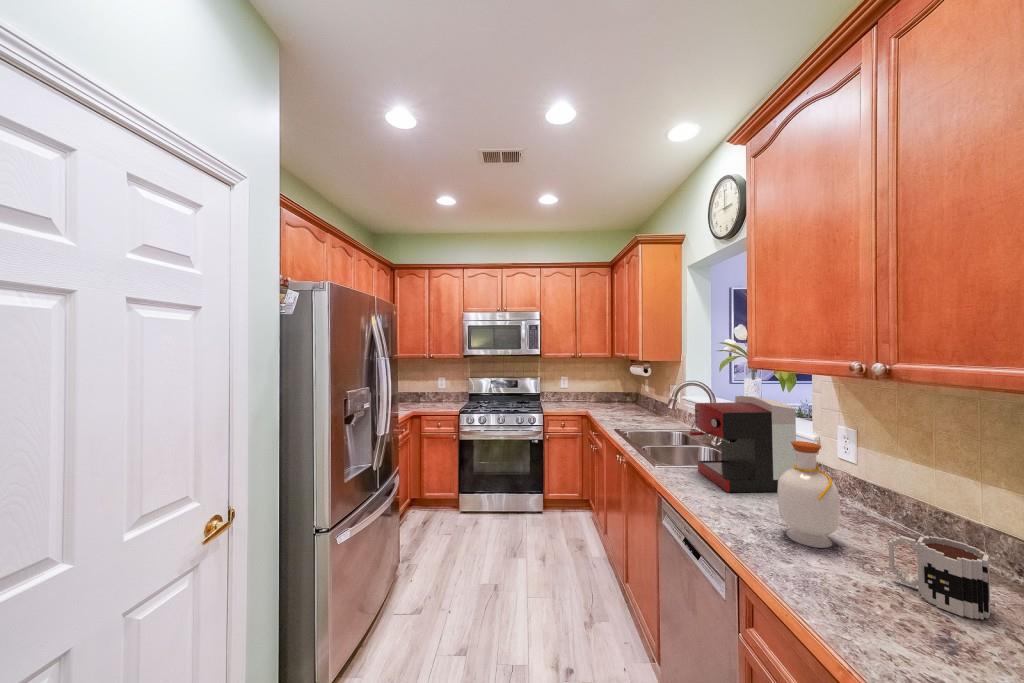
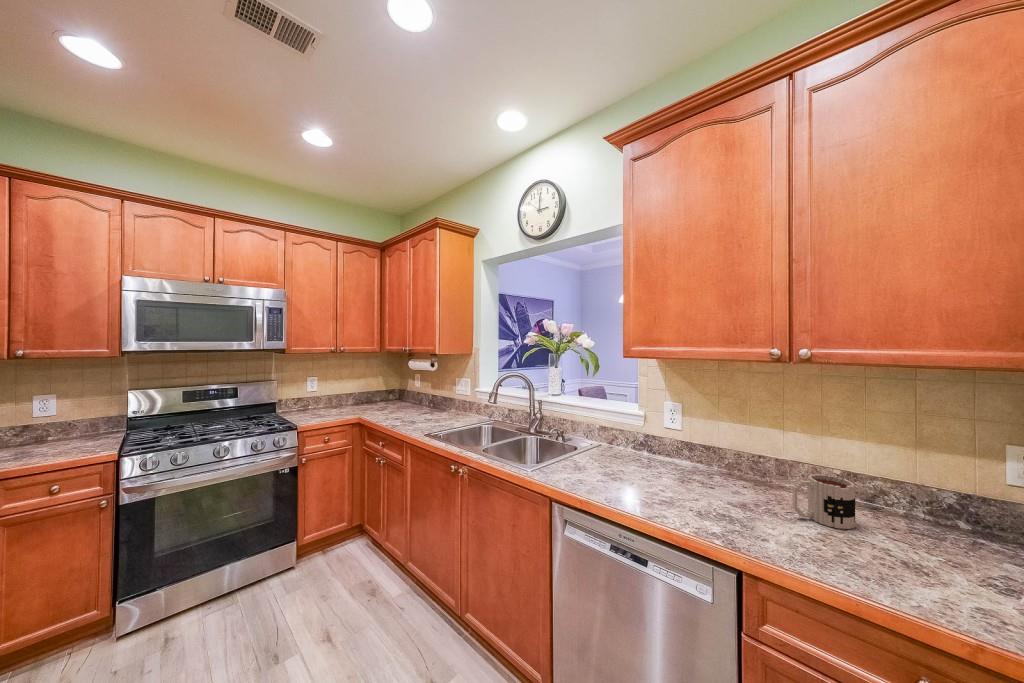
coffee maker: present [690,396,797,492] -> none [564,383,648,479]
bottle: present [777,441,840,548] -> none [693,417,744,510]

